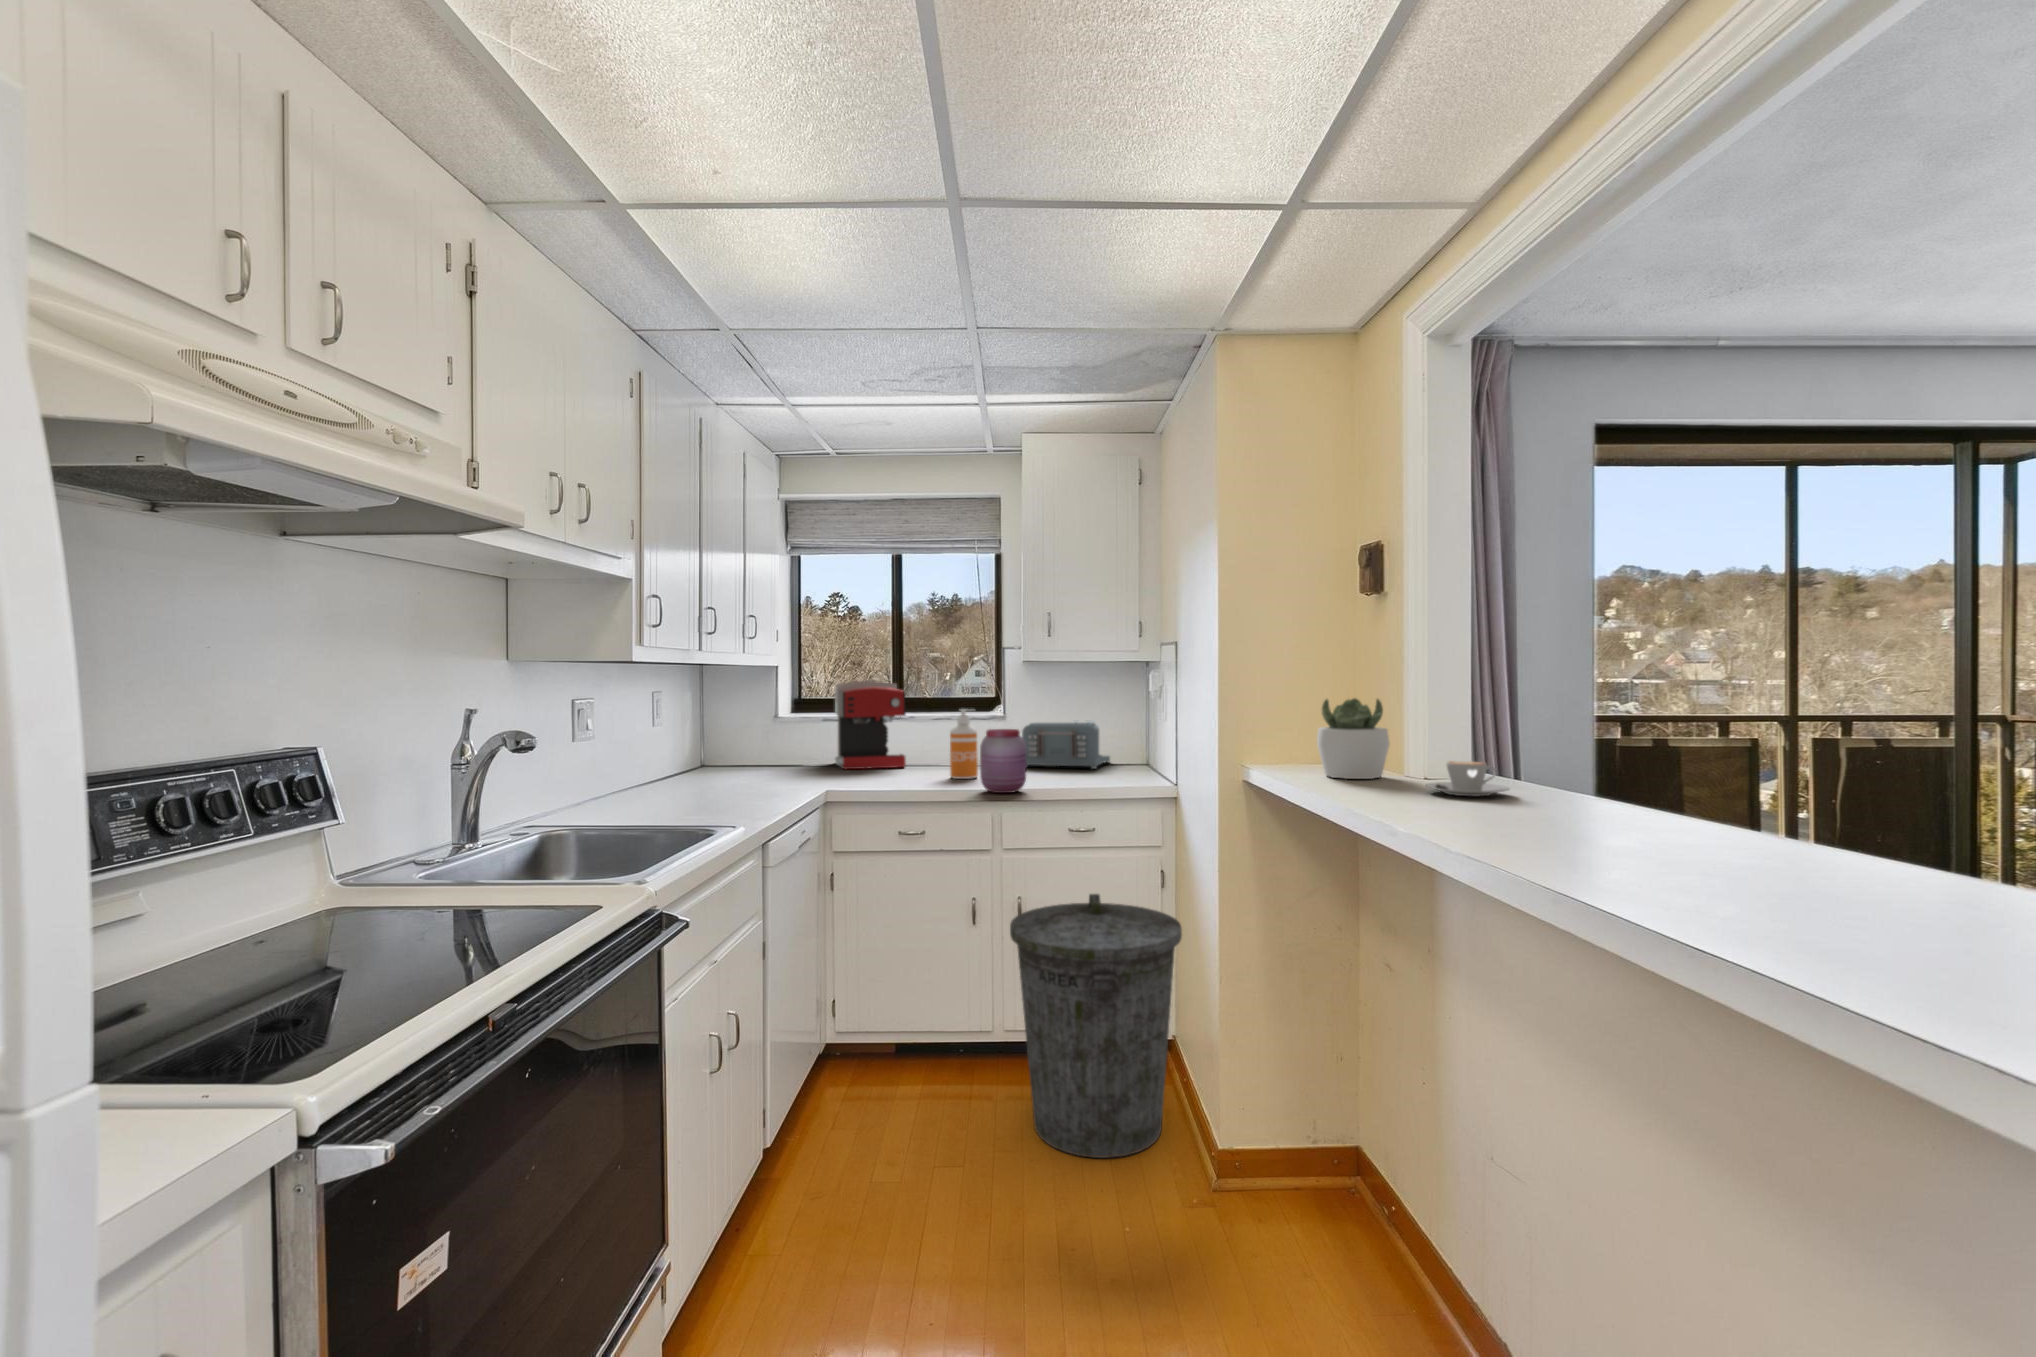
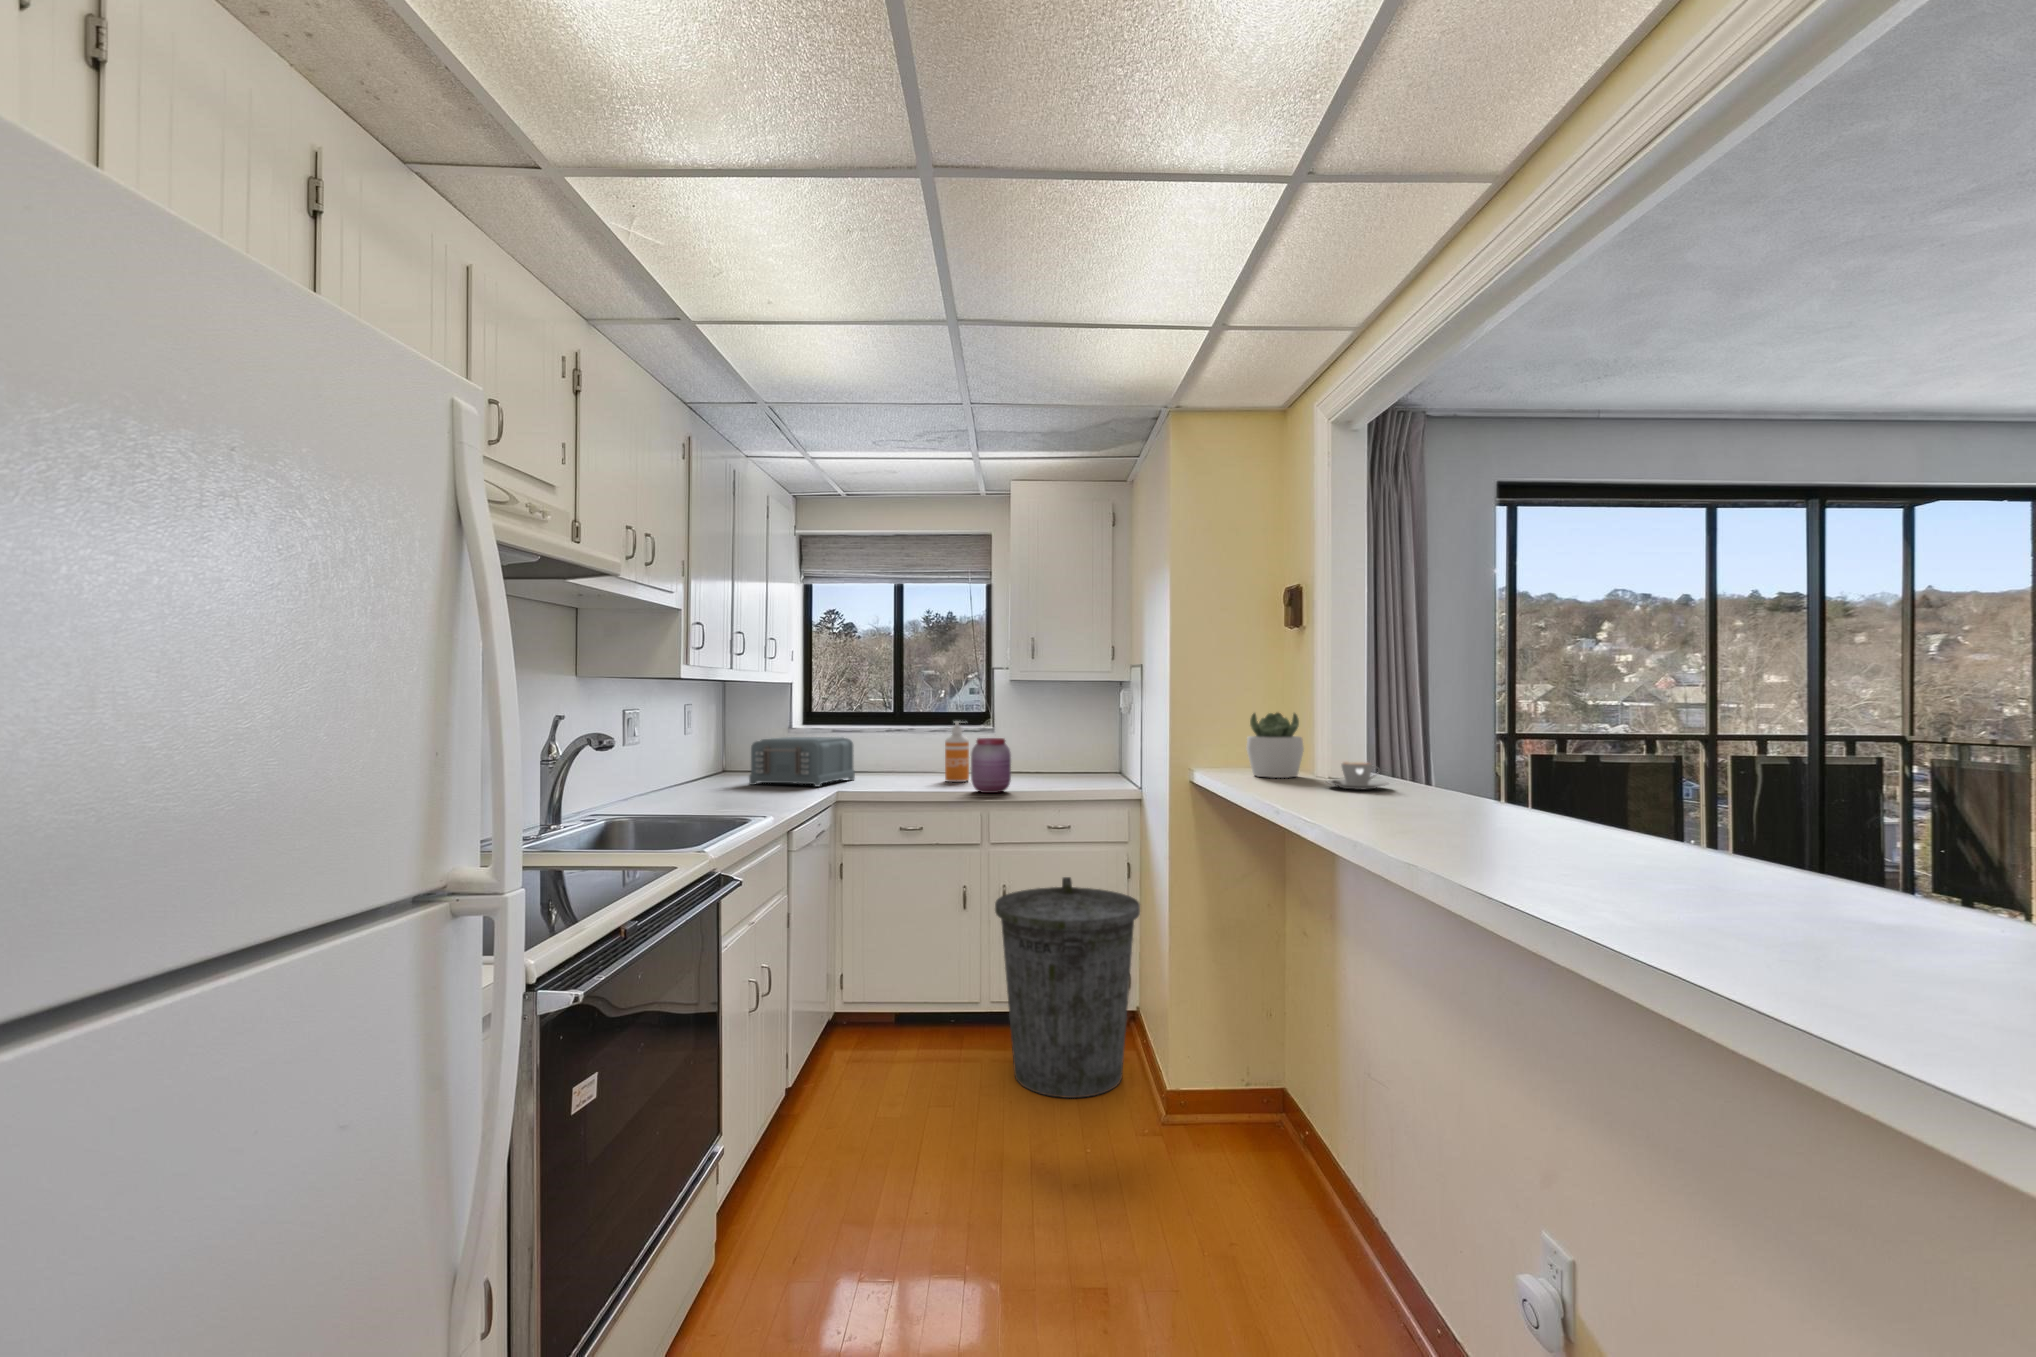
coffee maker: present [835,680,906,769] -> none [843,695,906,774]
toaster: present [1022,722,1110,769] -> present [749,737,855,787]

